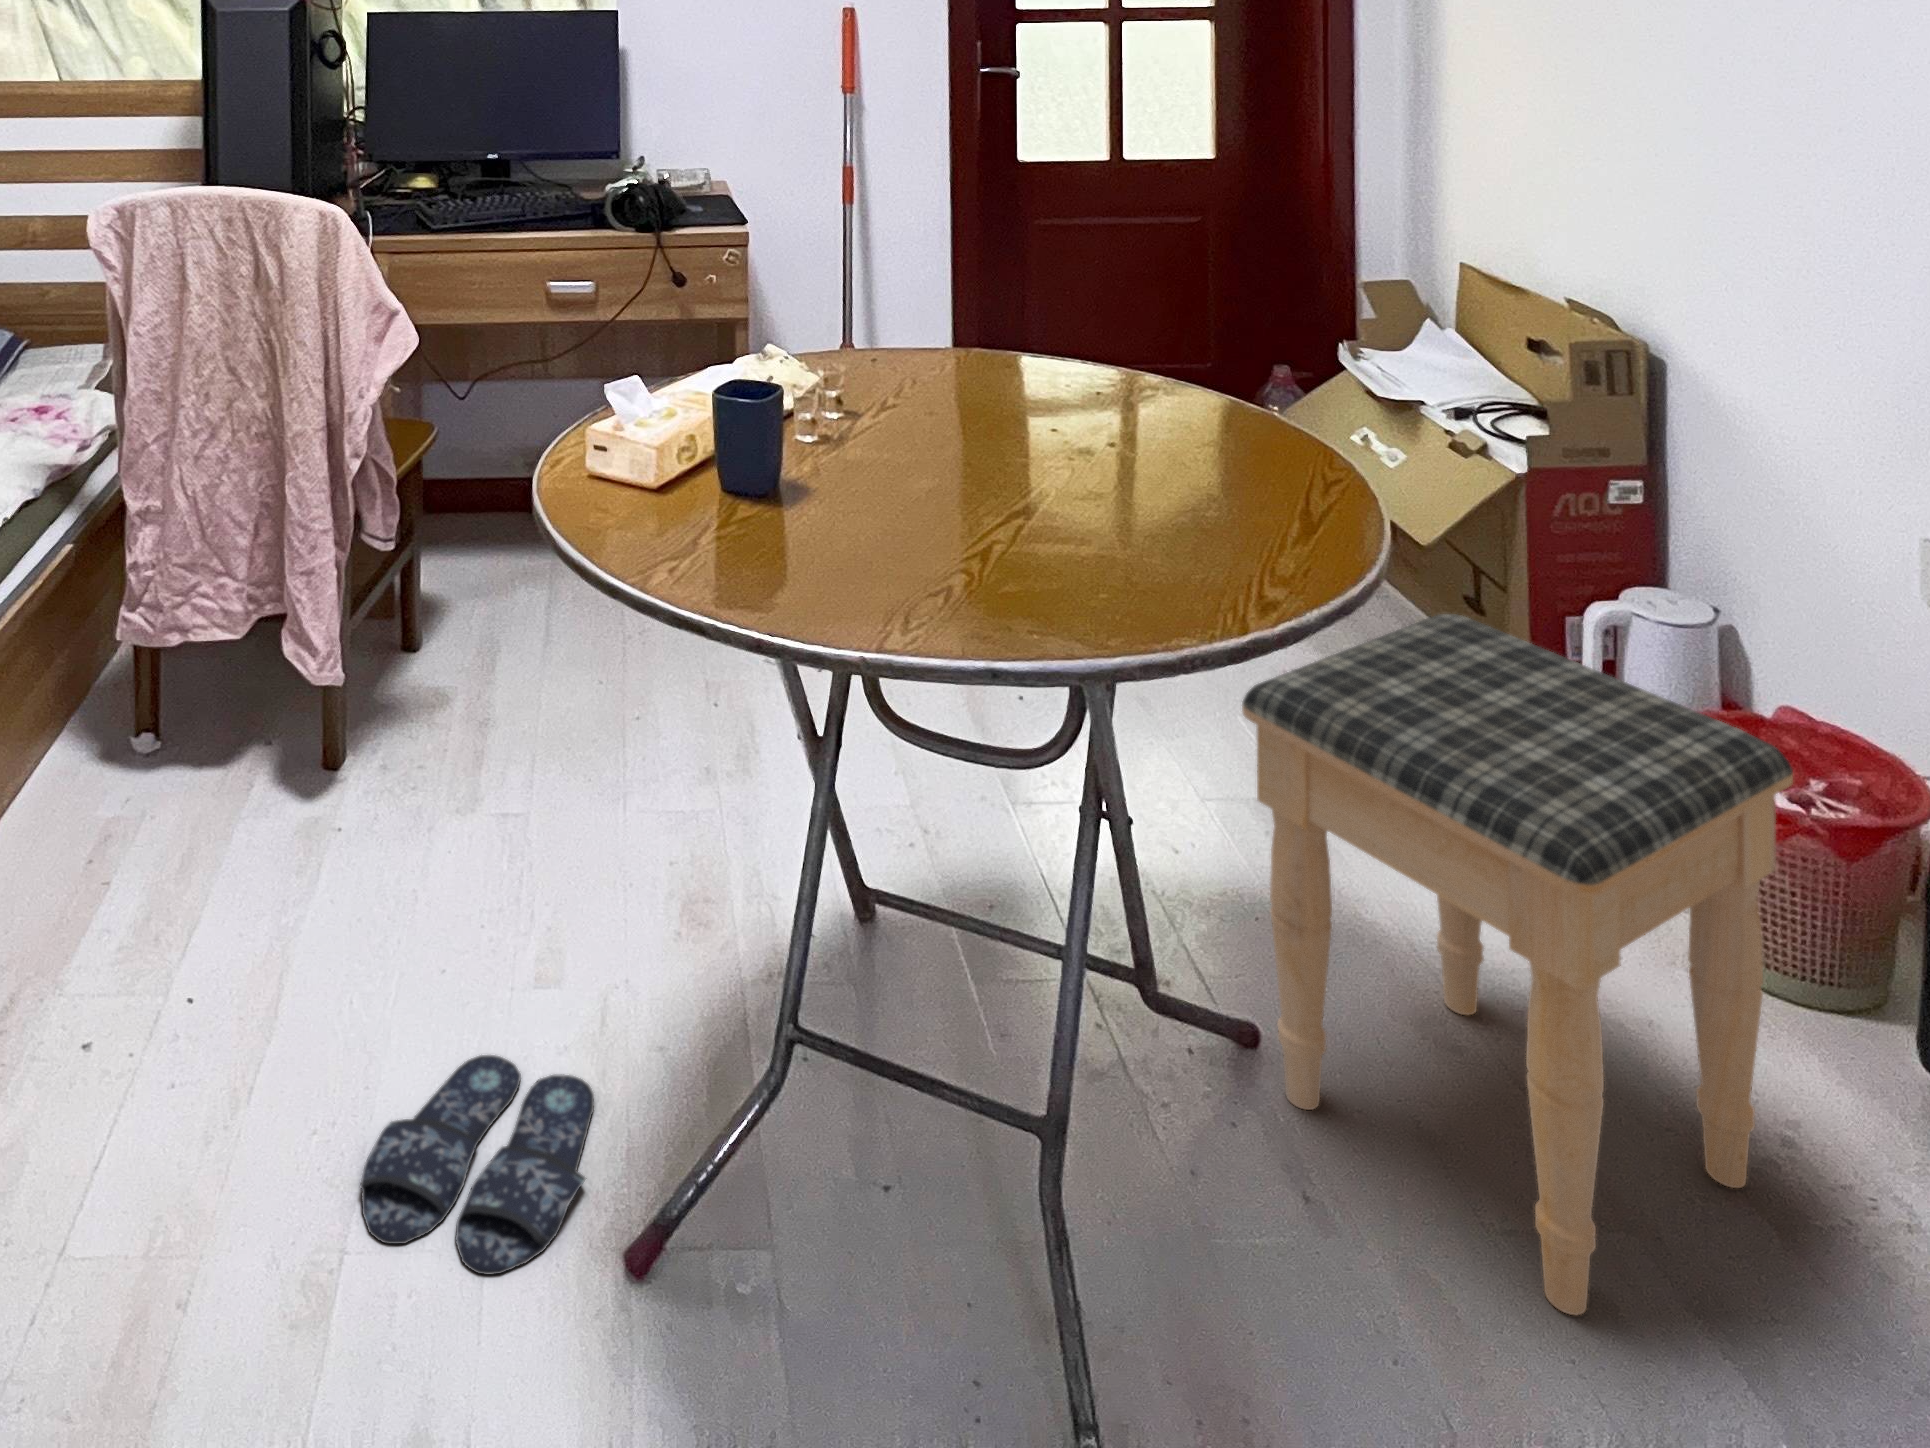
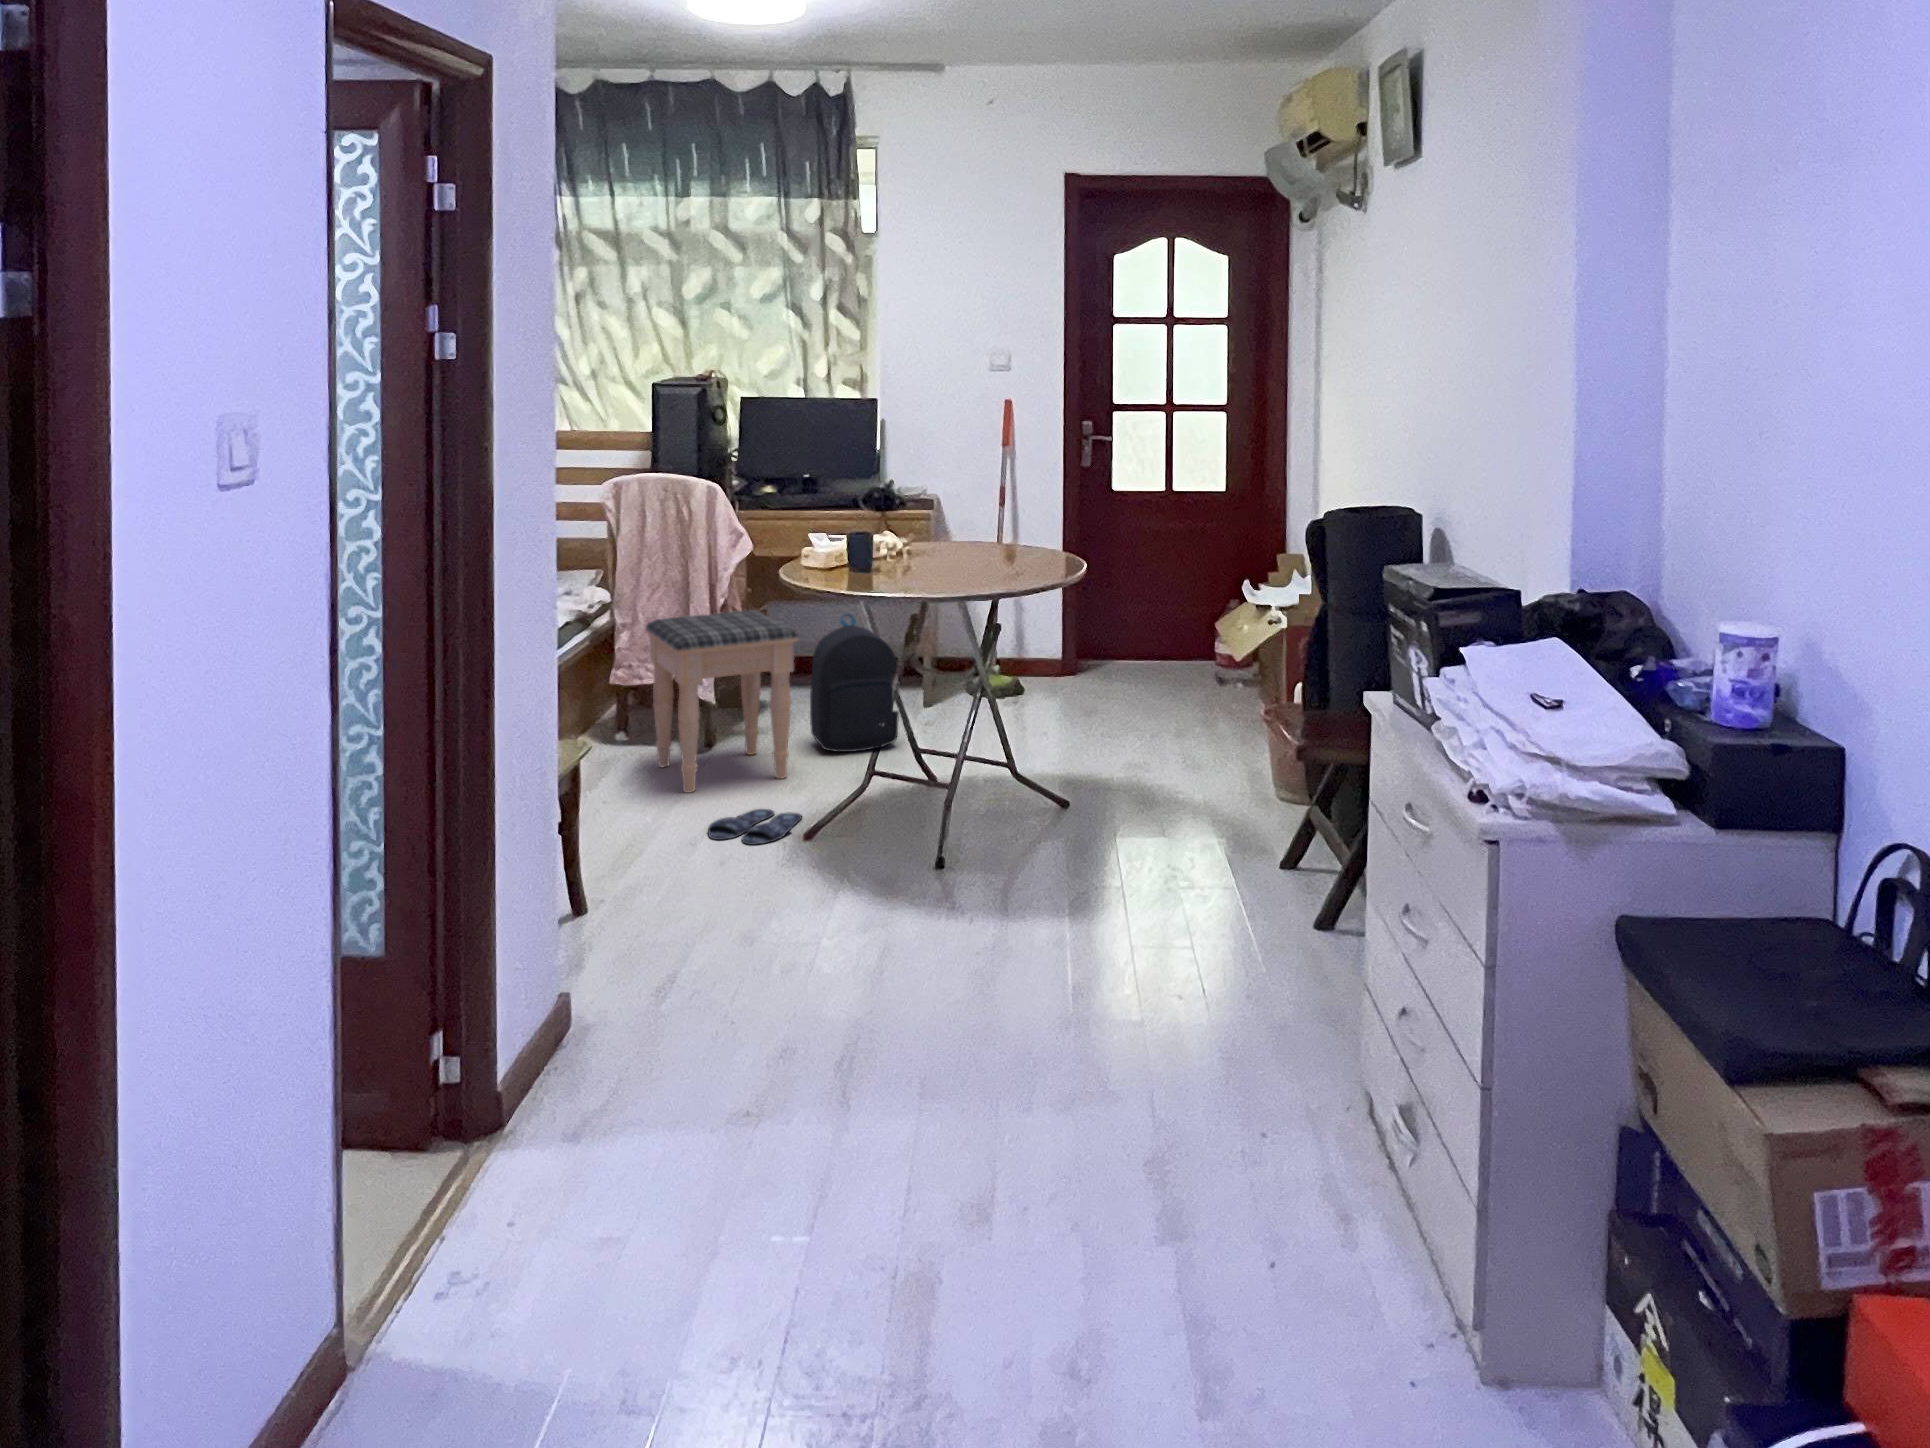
backpack: none [543,462,731,777] -> present [810,614,899,752]
footstool: present [1242,614,1793,1315] -> present [645,610,798,793]

